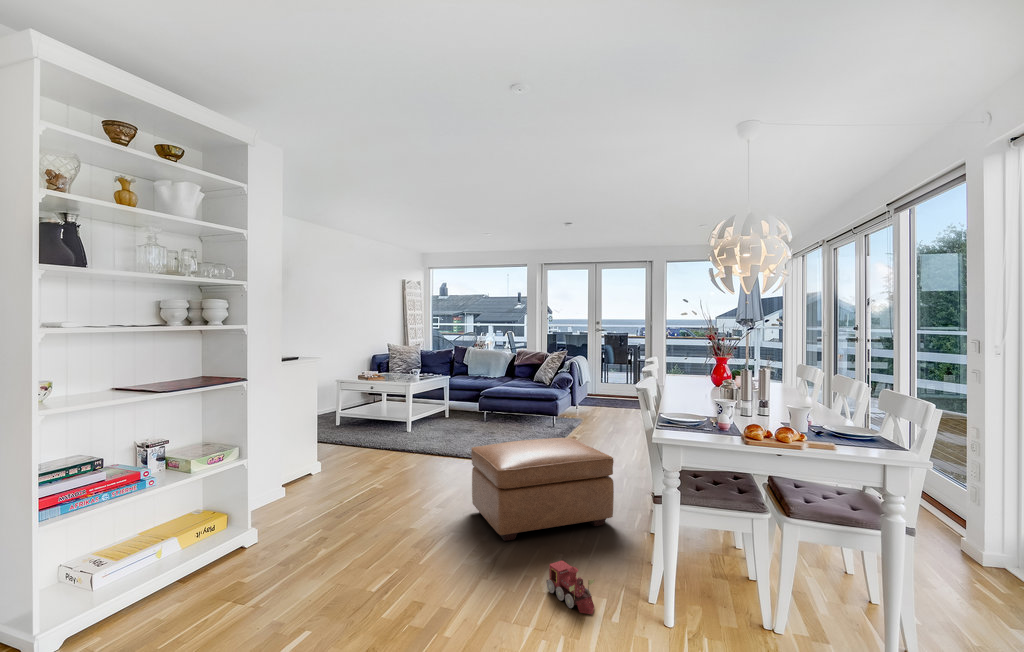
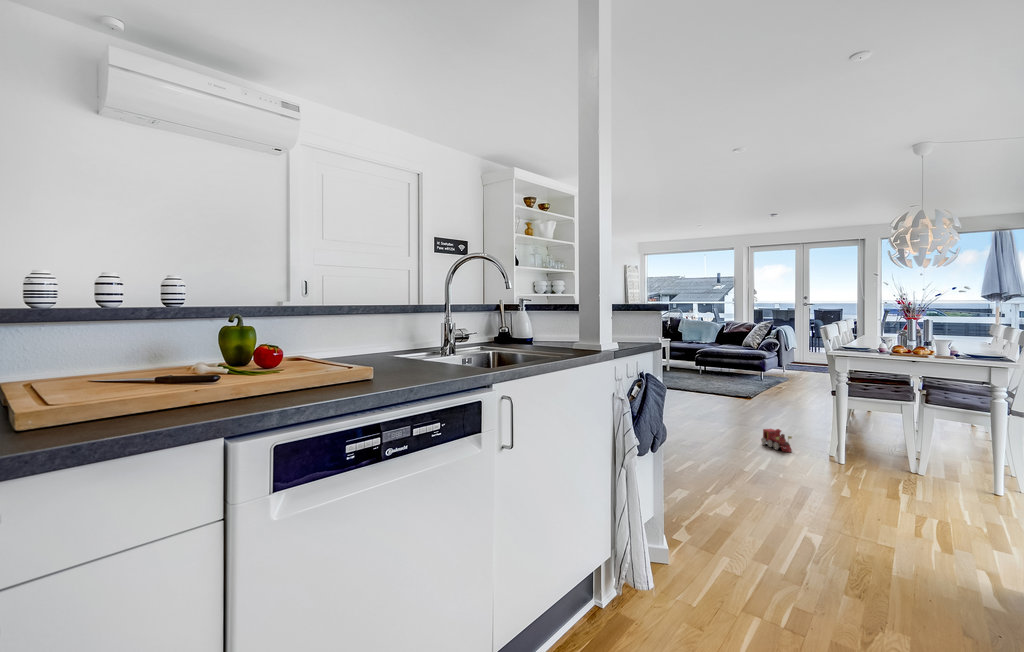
ottoman: present [471,438,614,541] -> none [705,372,809,427]

